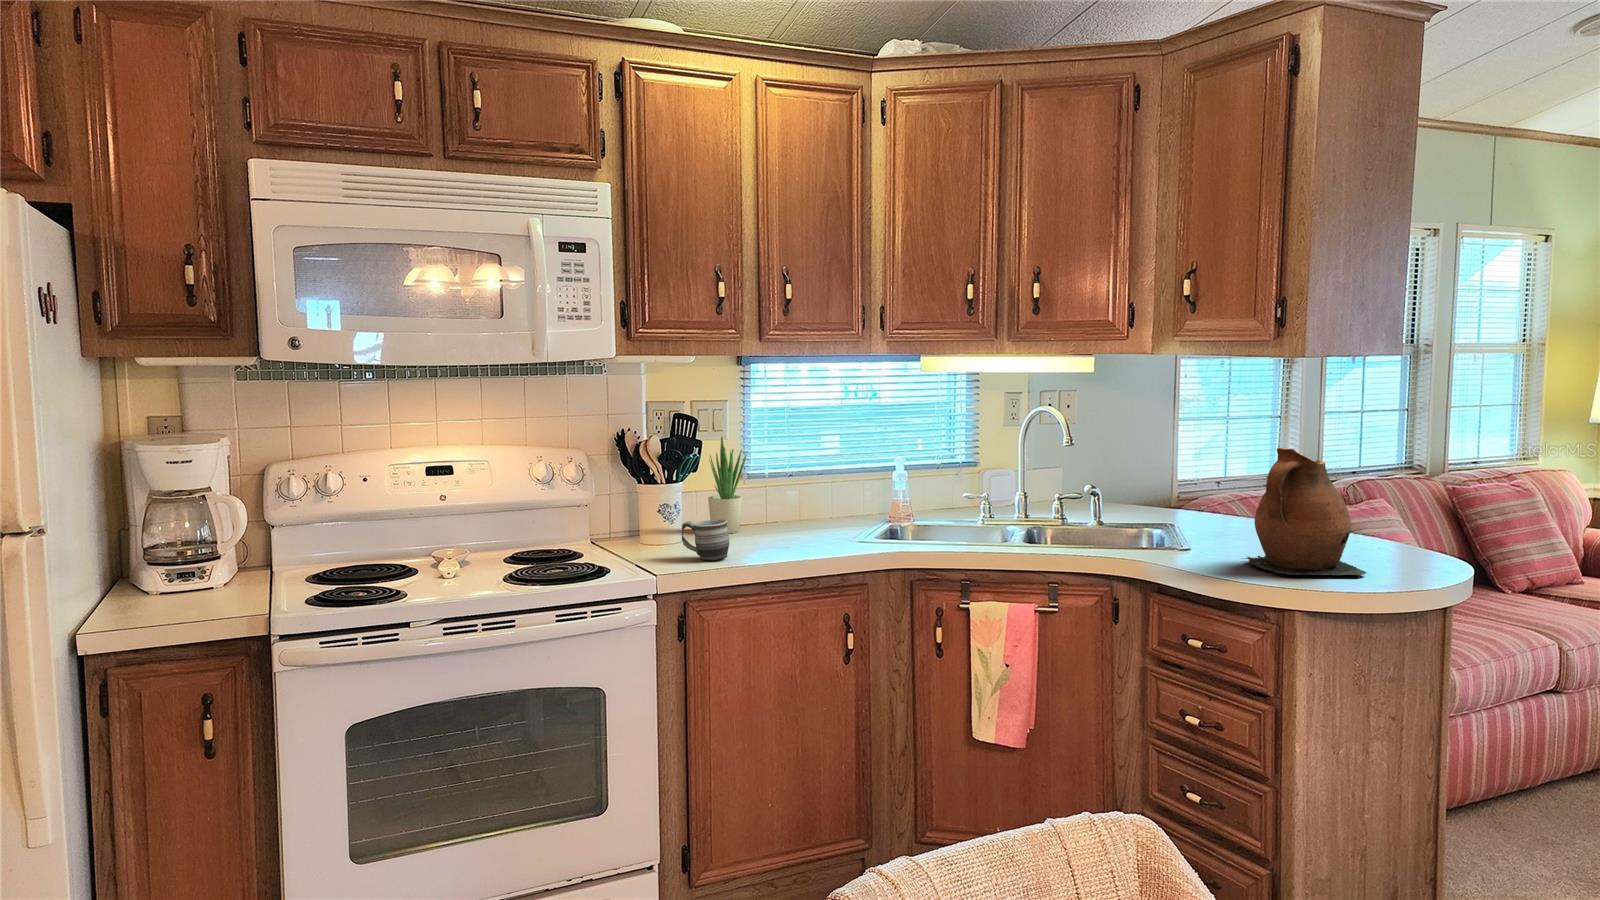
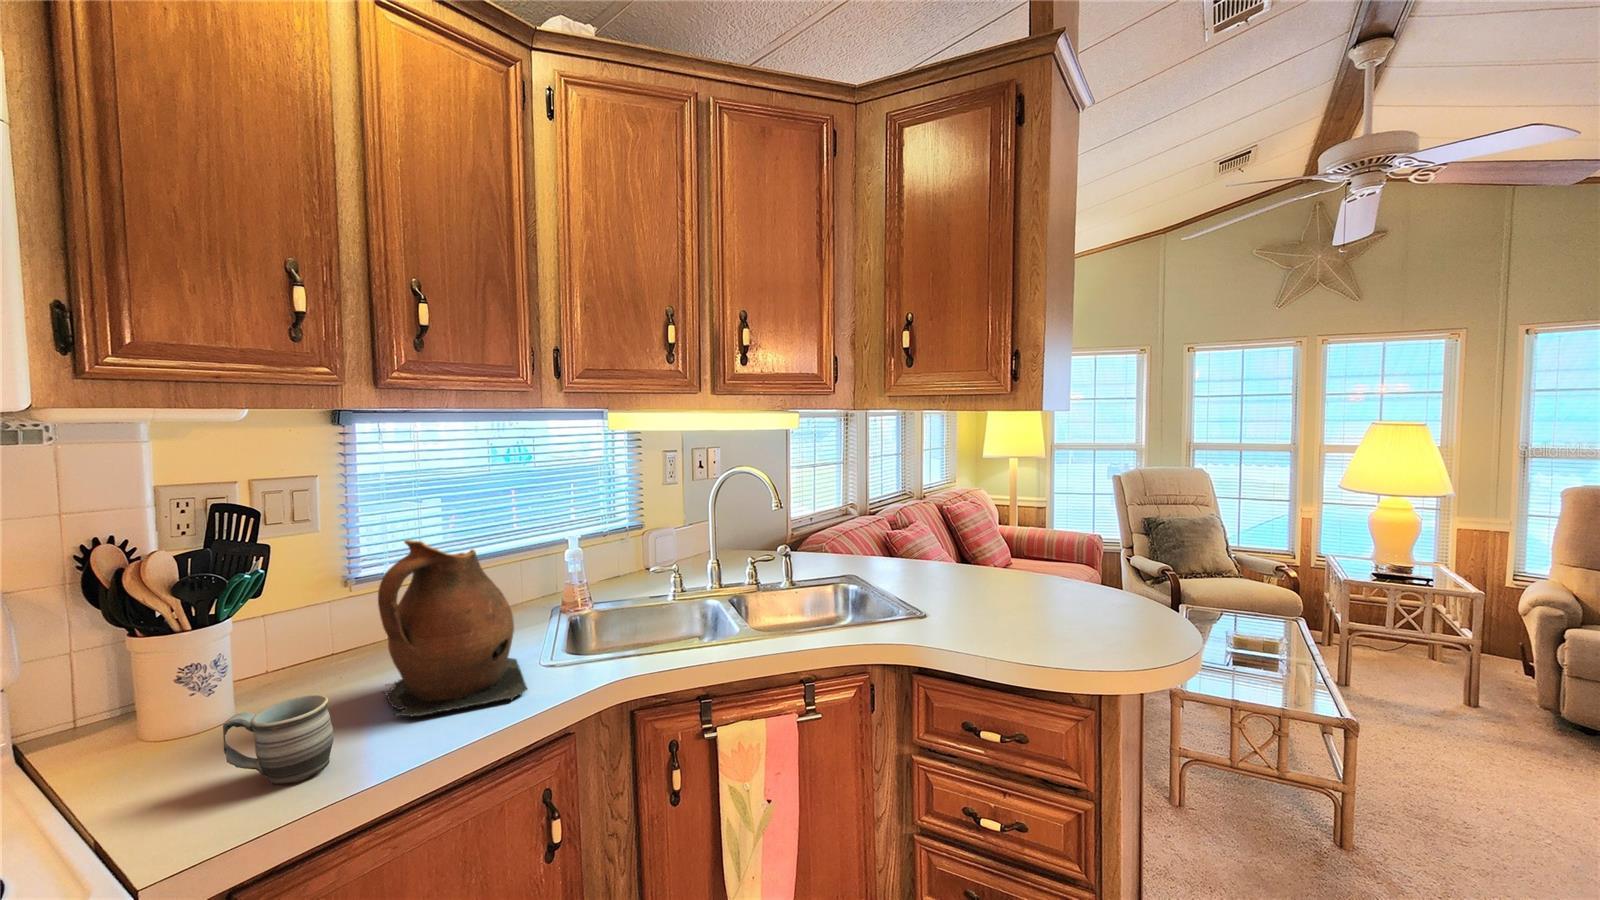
potted plant: present [708,437,747,533] -> none [283,531,355,684]
ceramic pitcher: present [1242,448,1366,577] -> present [378,540,527,716]

